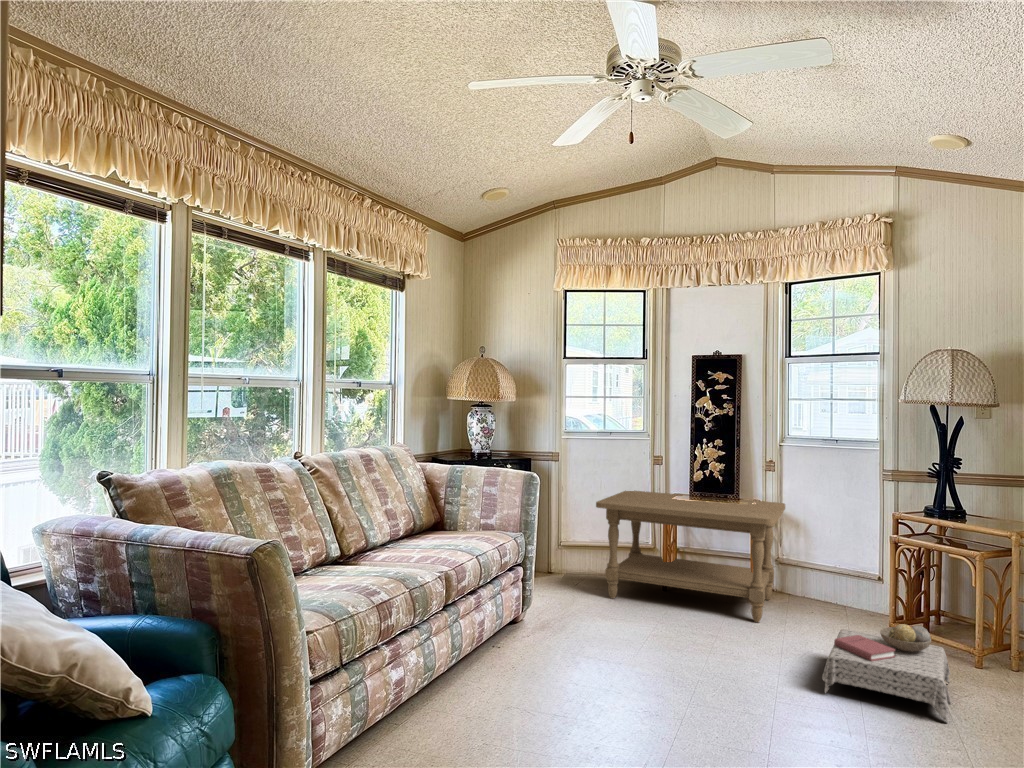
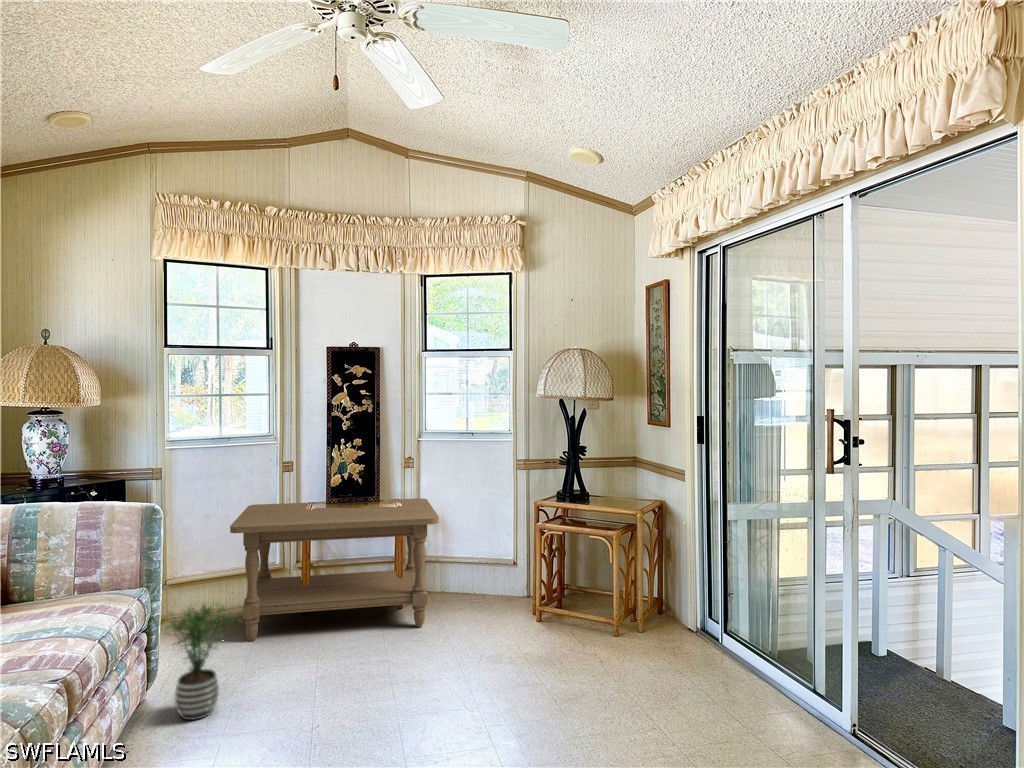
potted plant: none [523,550,582,636] -> present [166,604,239,720]
ottoman: present [822,624,951,722] -> none [510,598,626,687]

